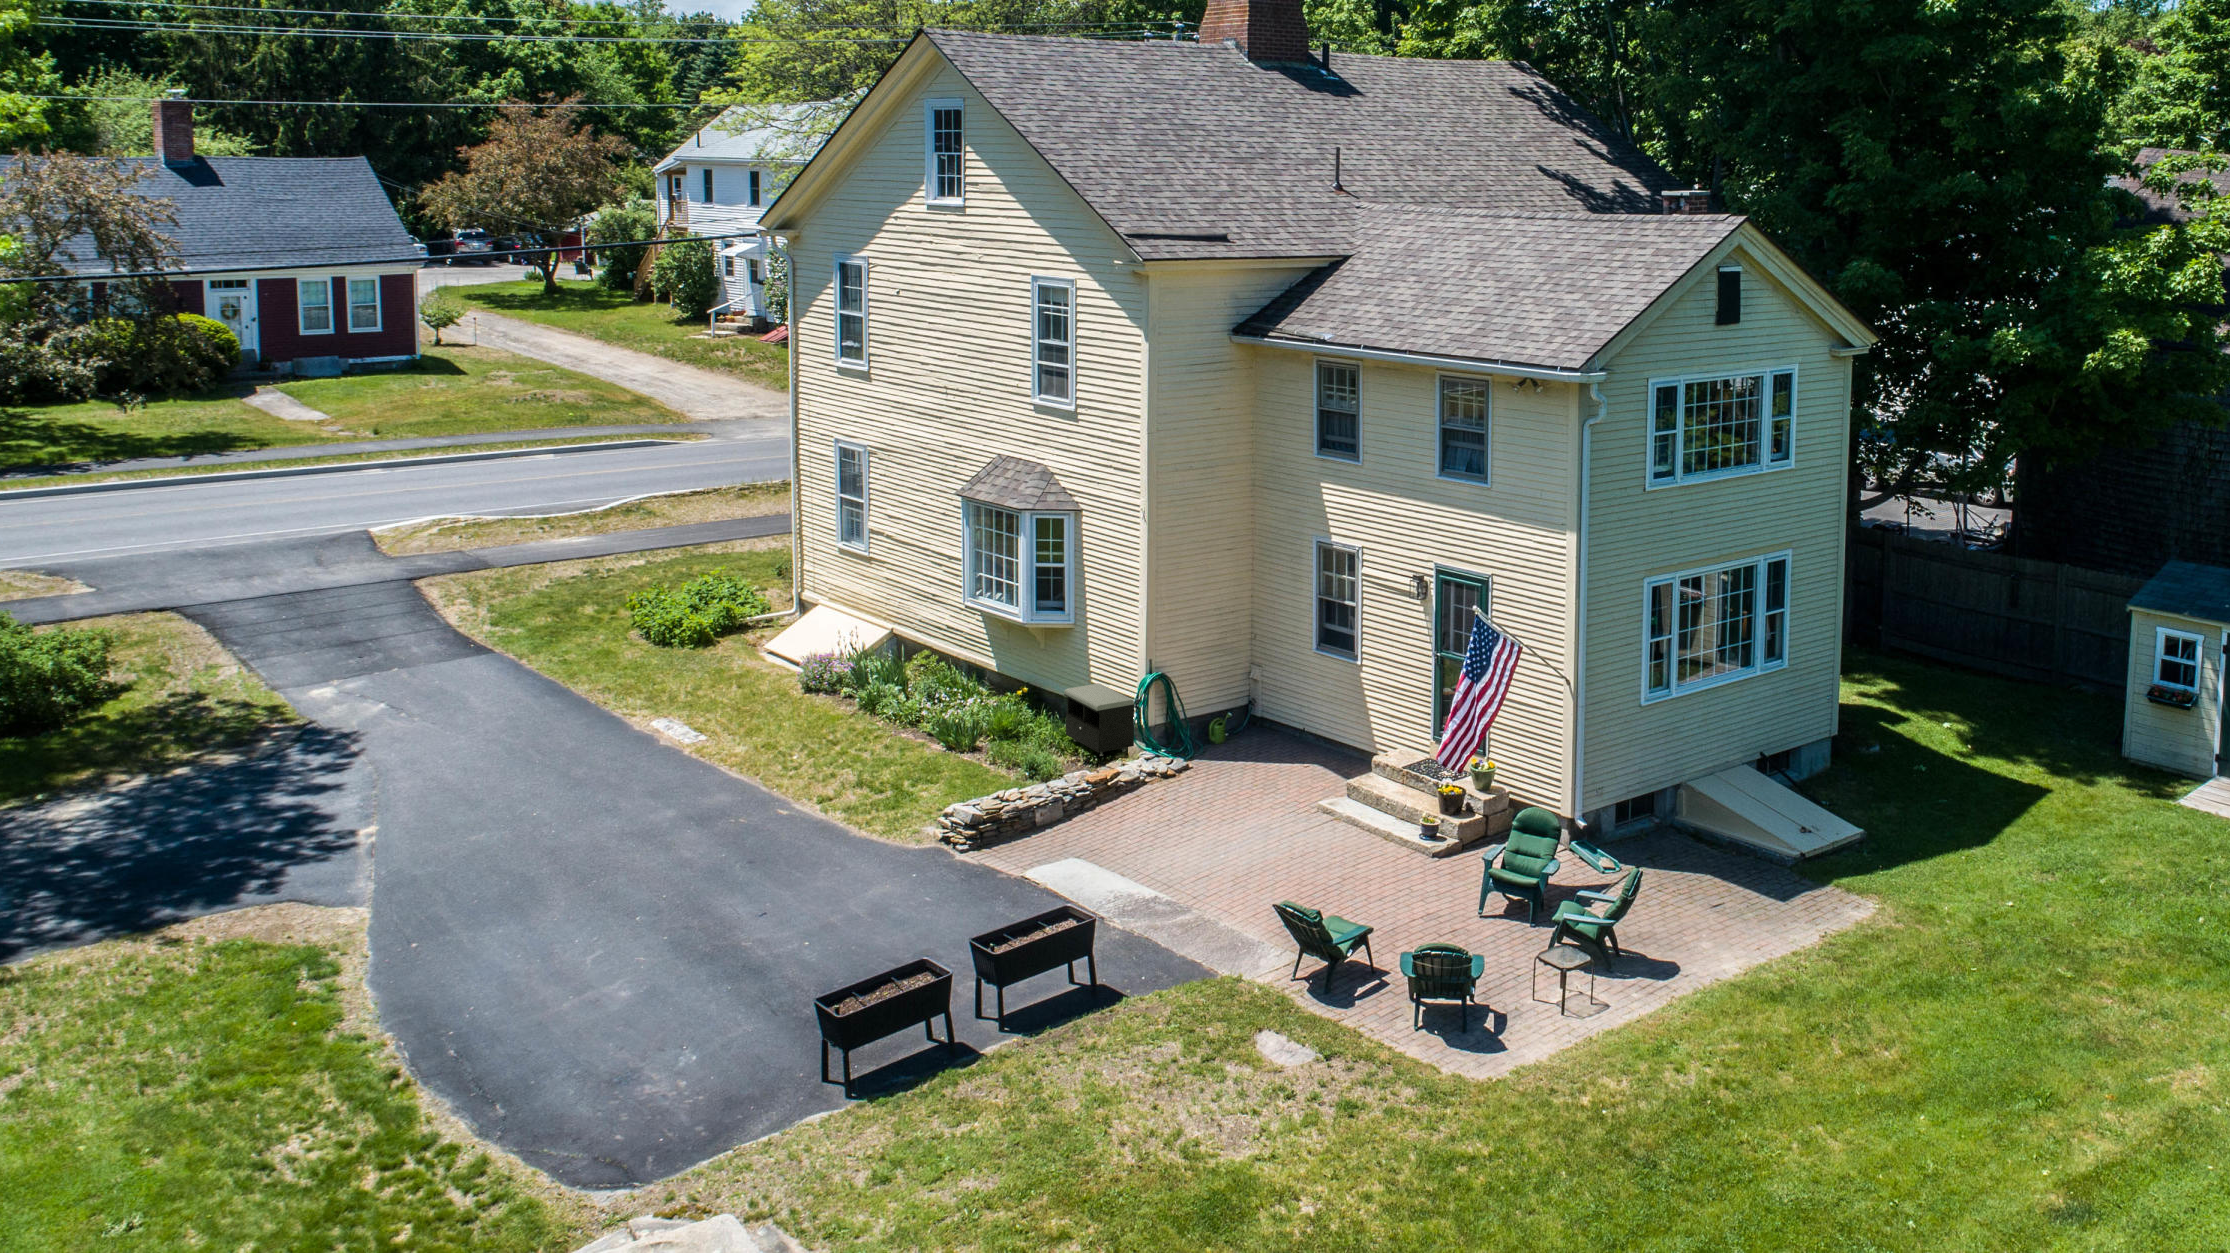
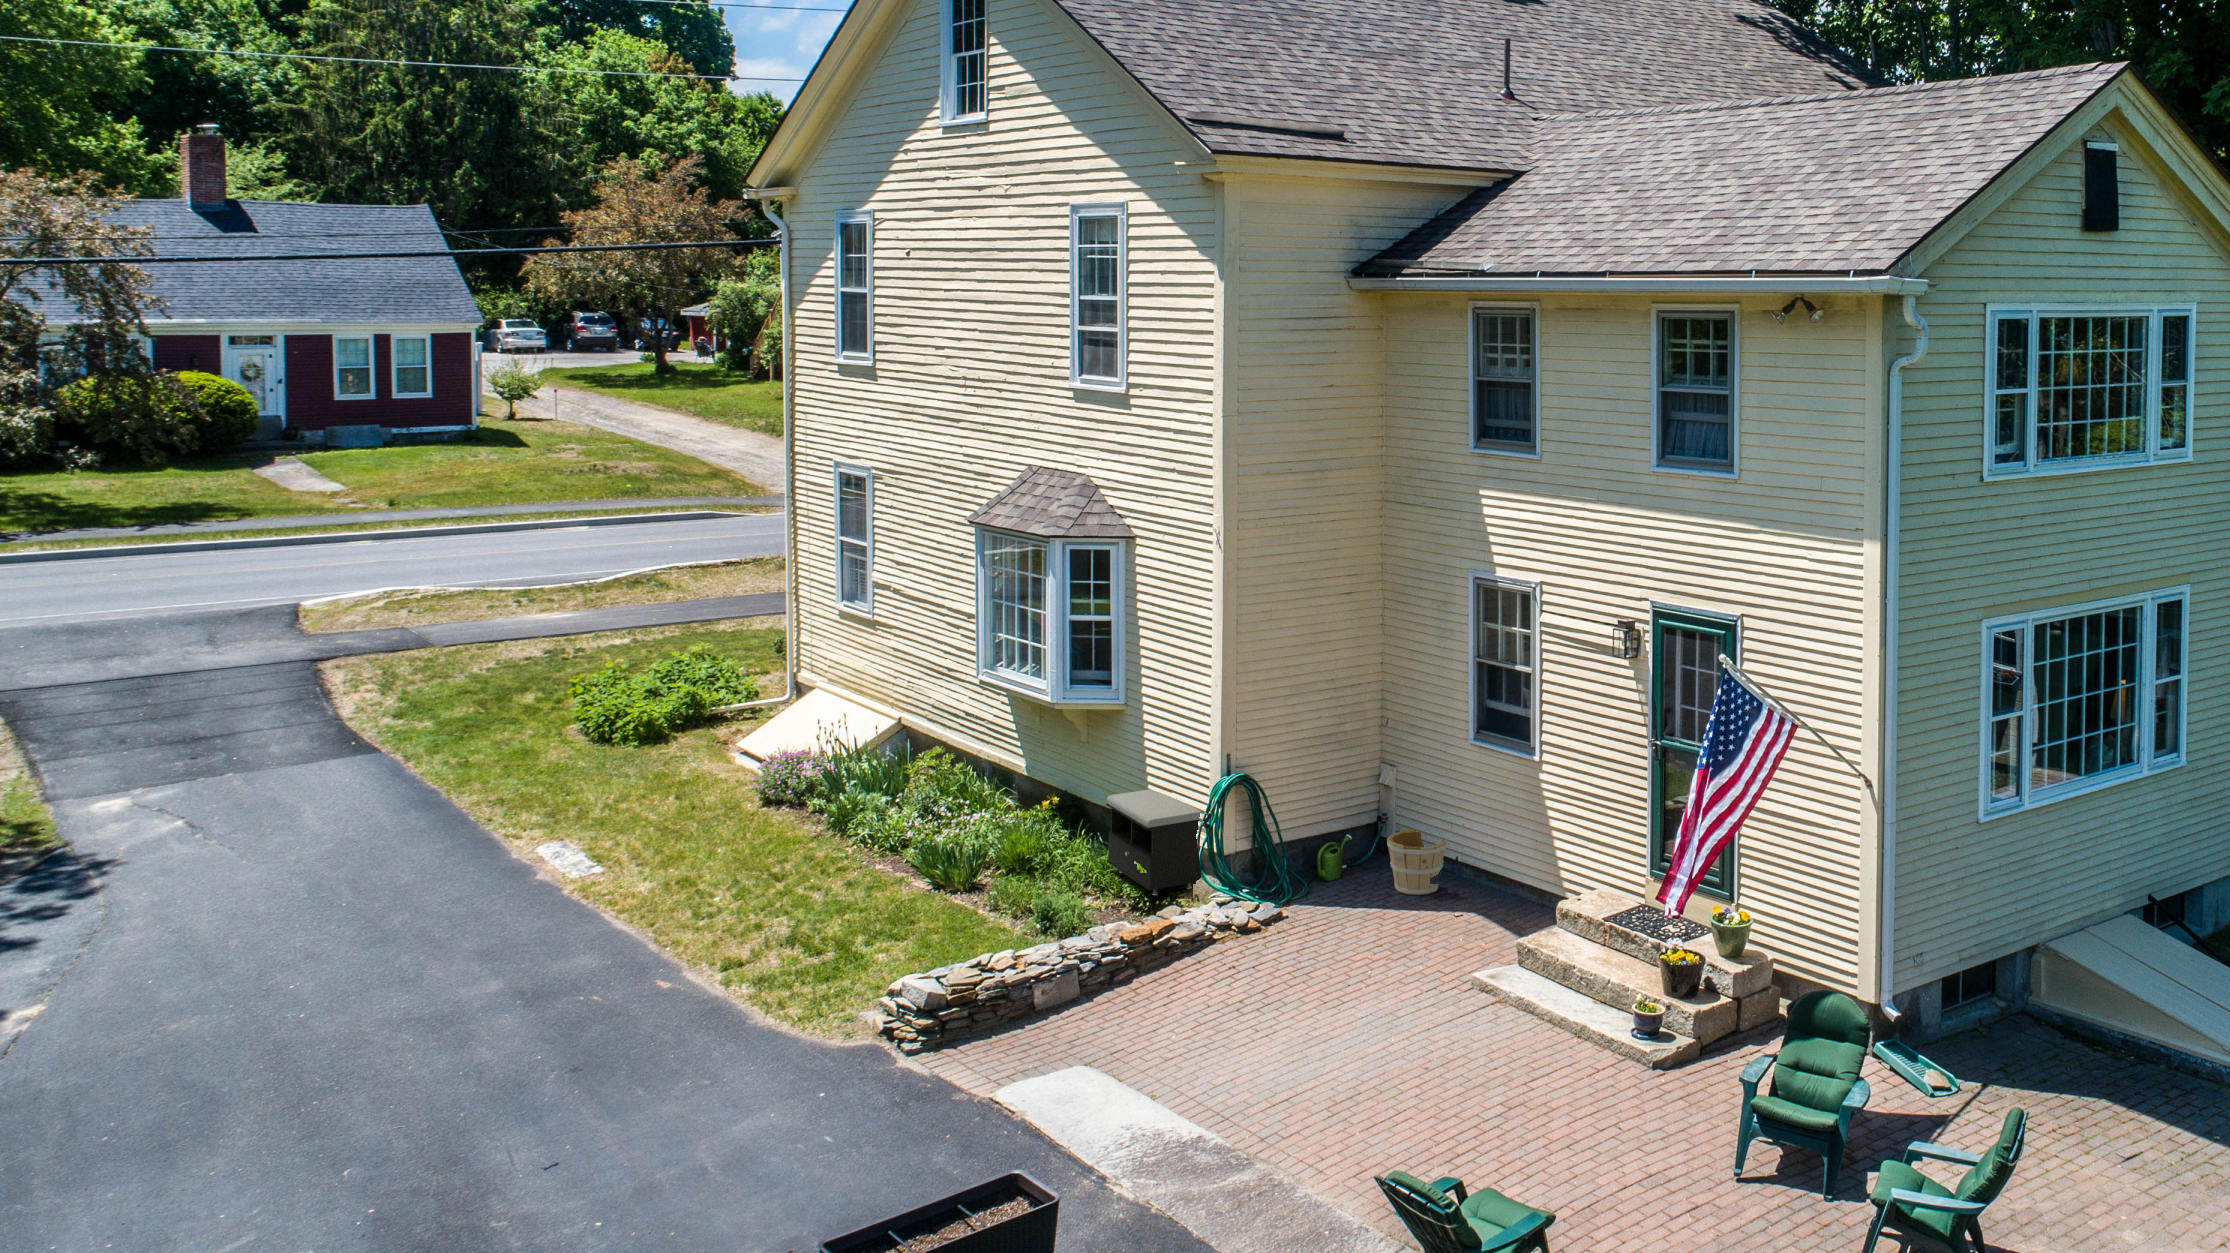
wooden bucket: none [1258,711,1300,755] -> present [1387,829,1447,895]

